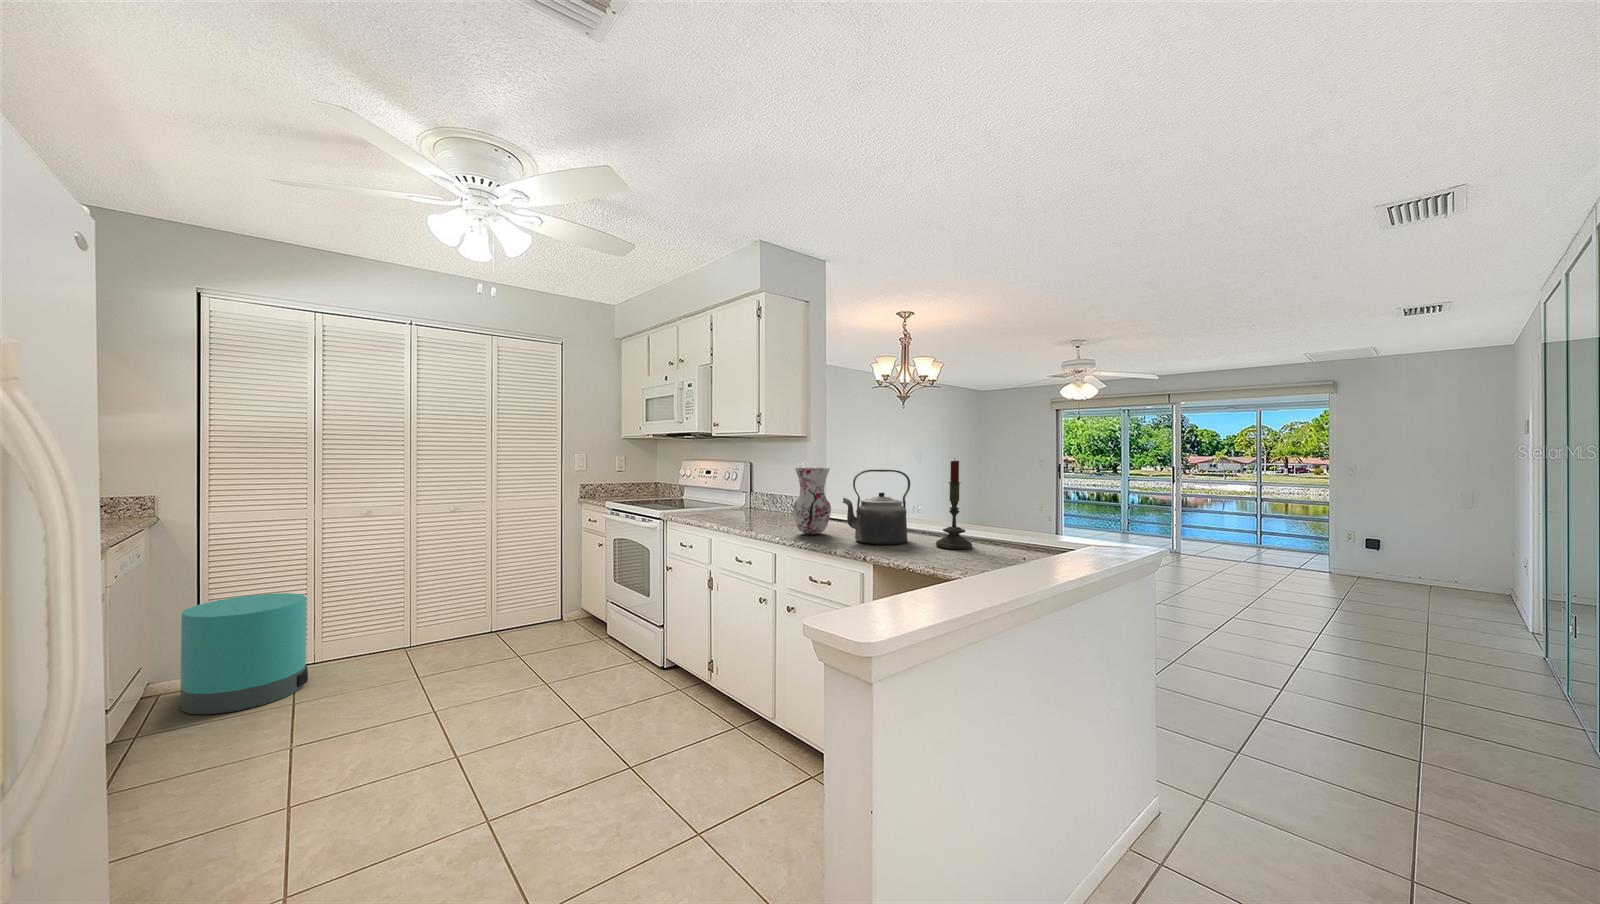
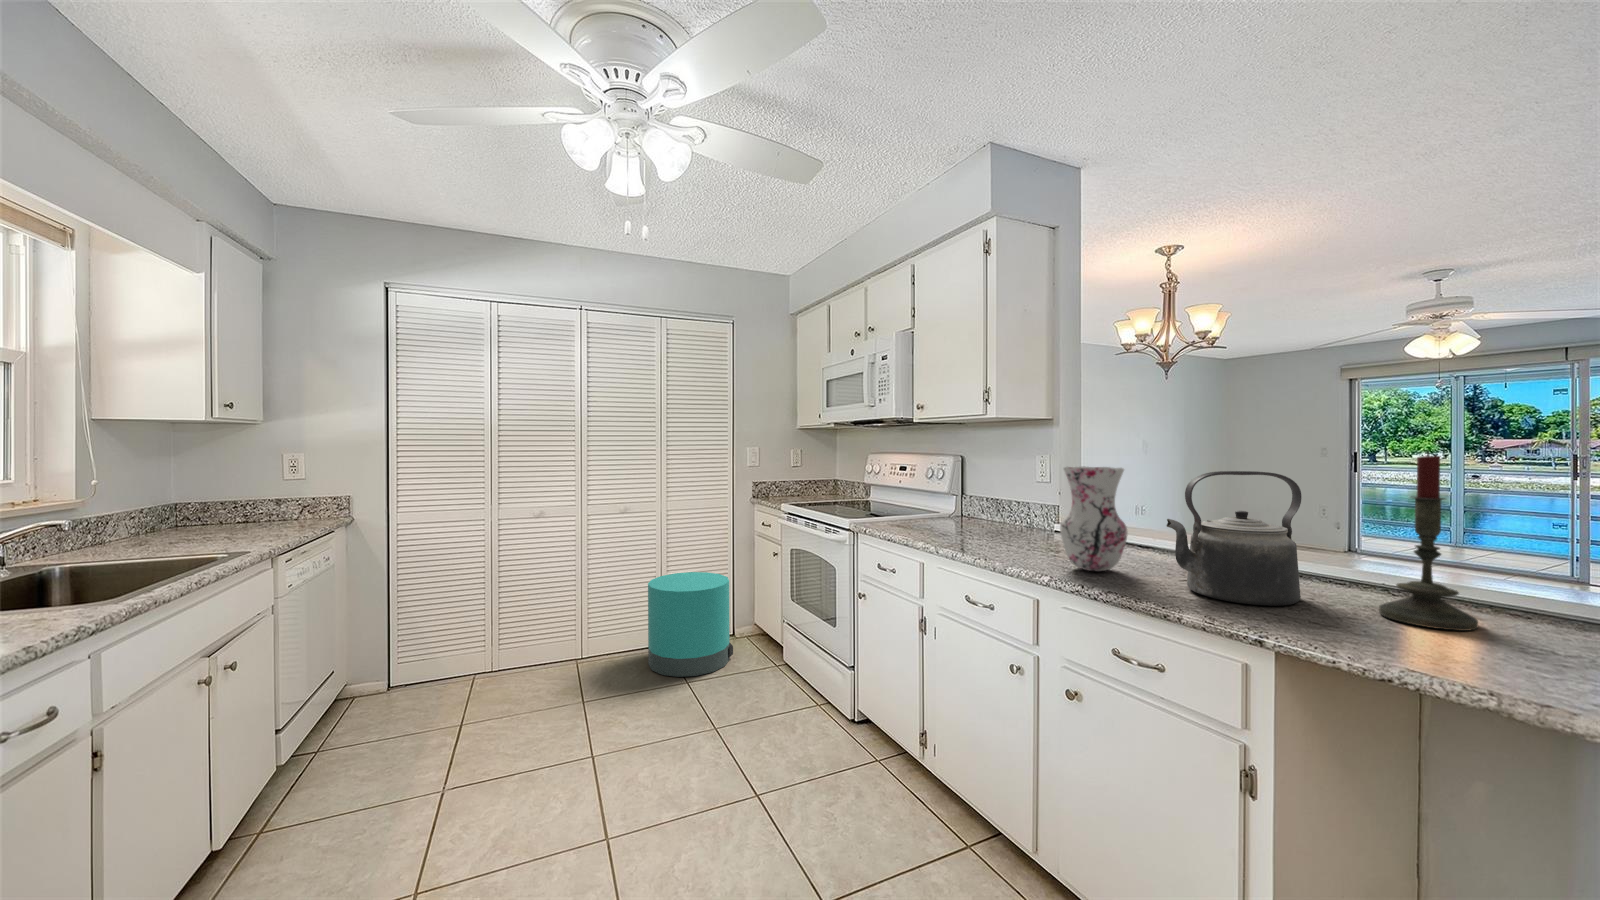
trash can: present [181,593,308,714] -> present [648,572,733,677]

